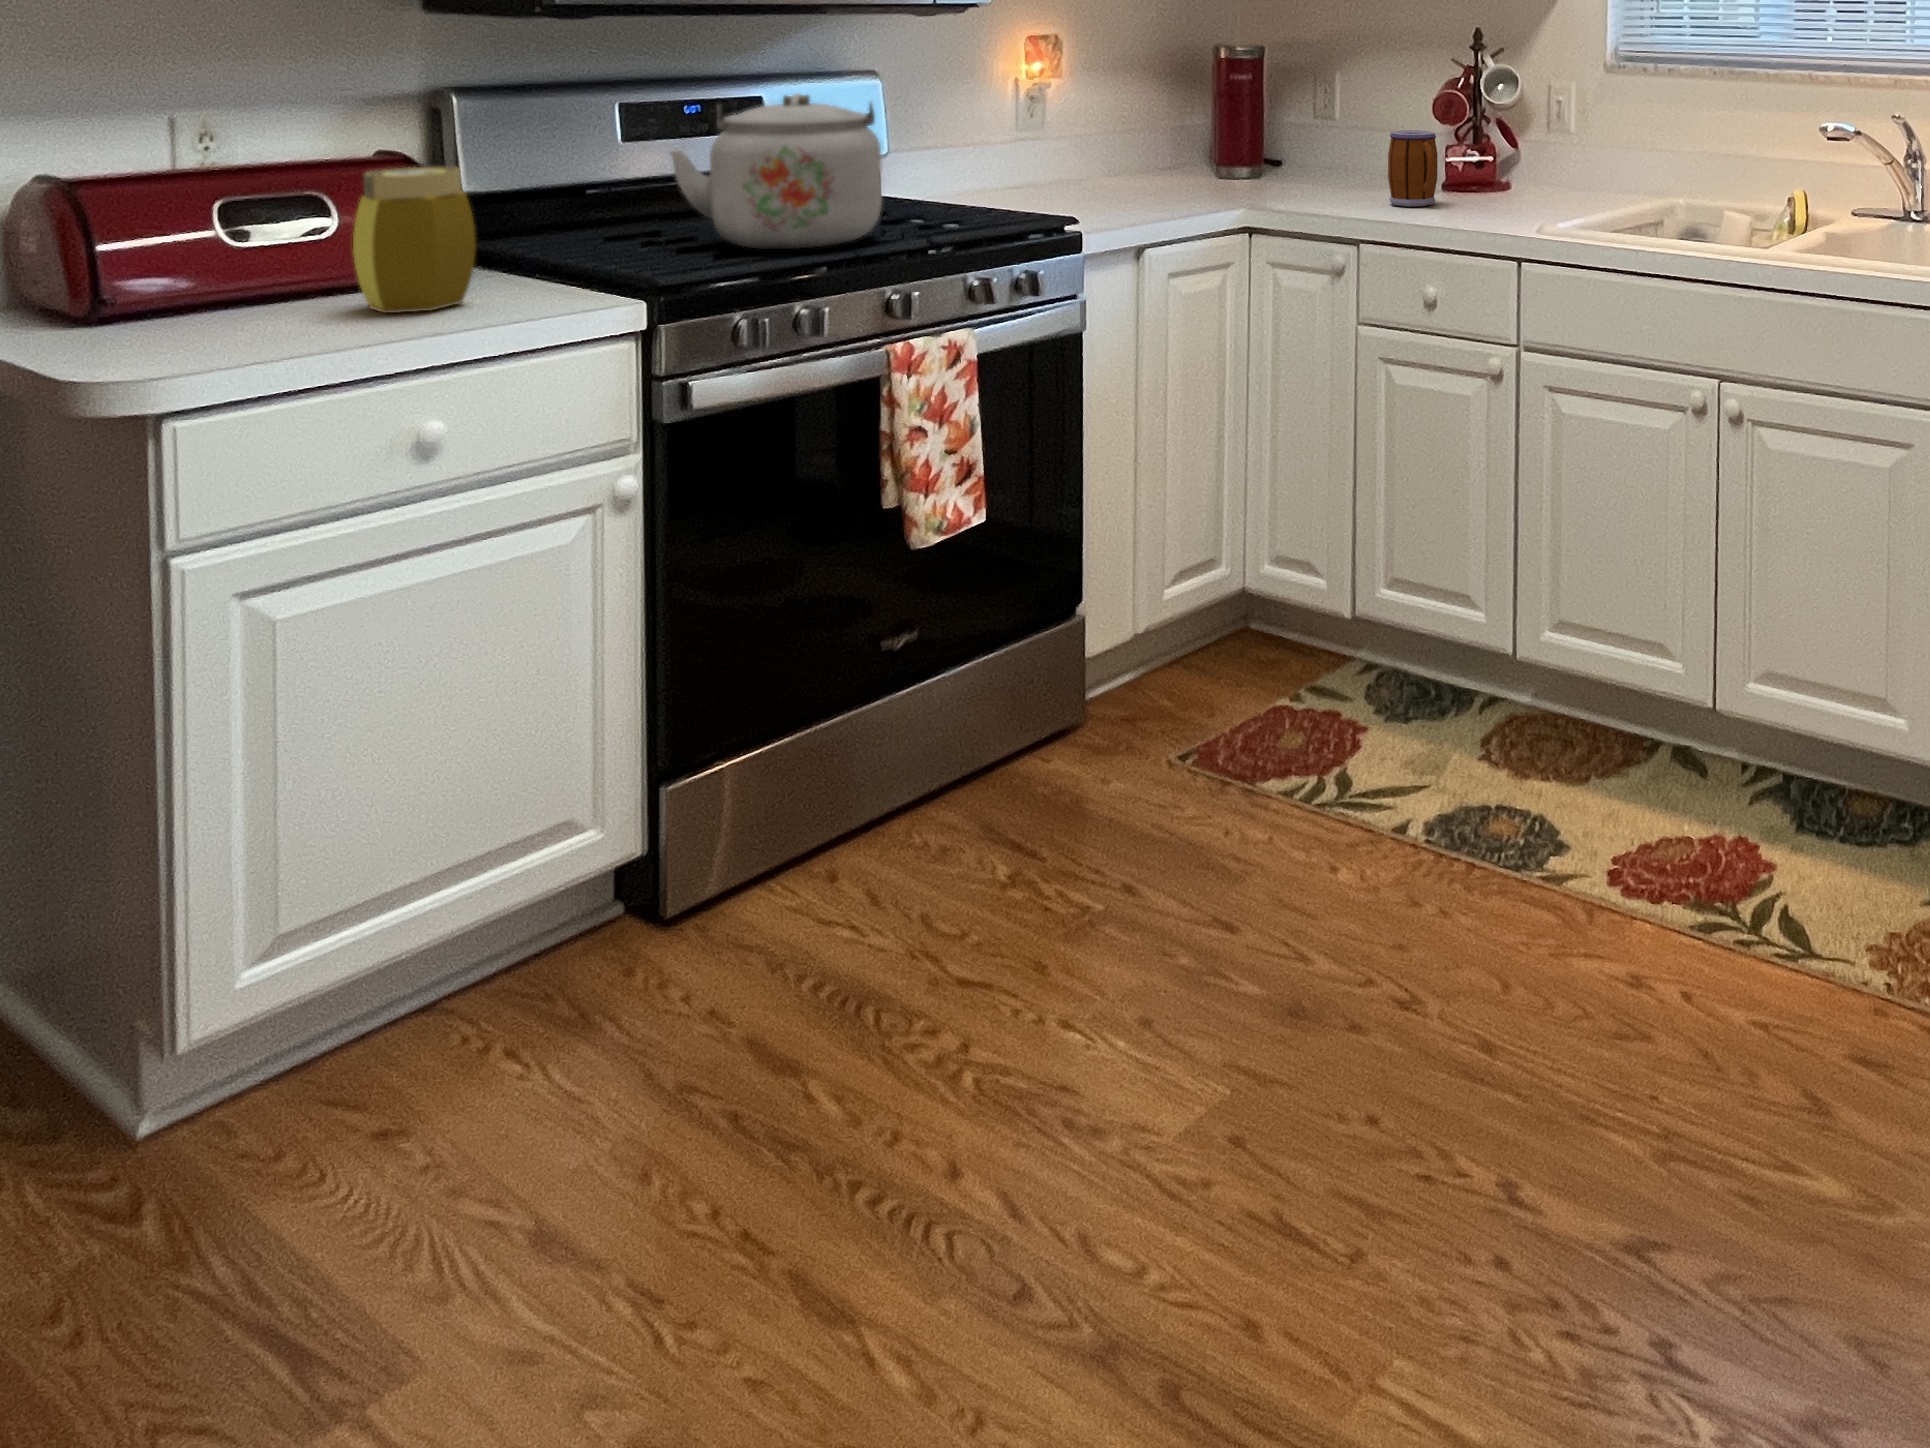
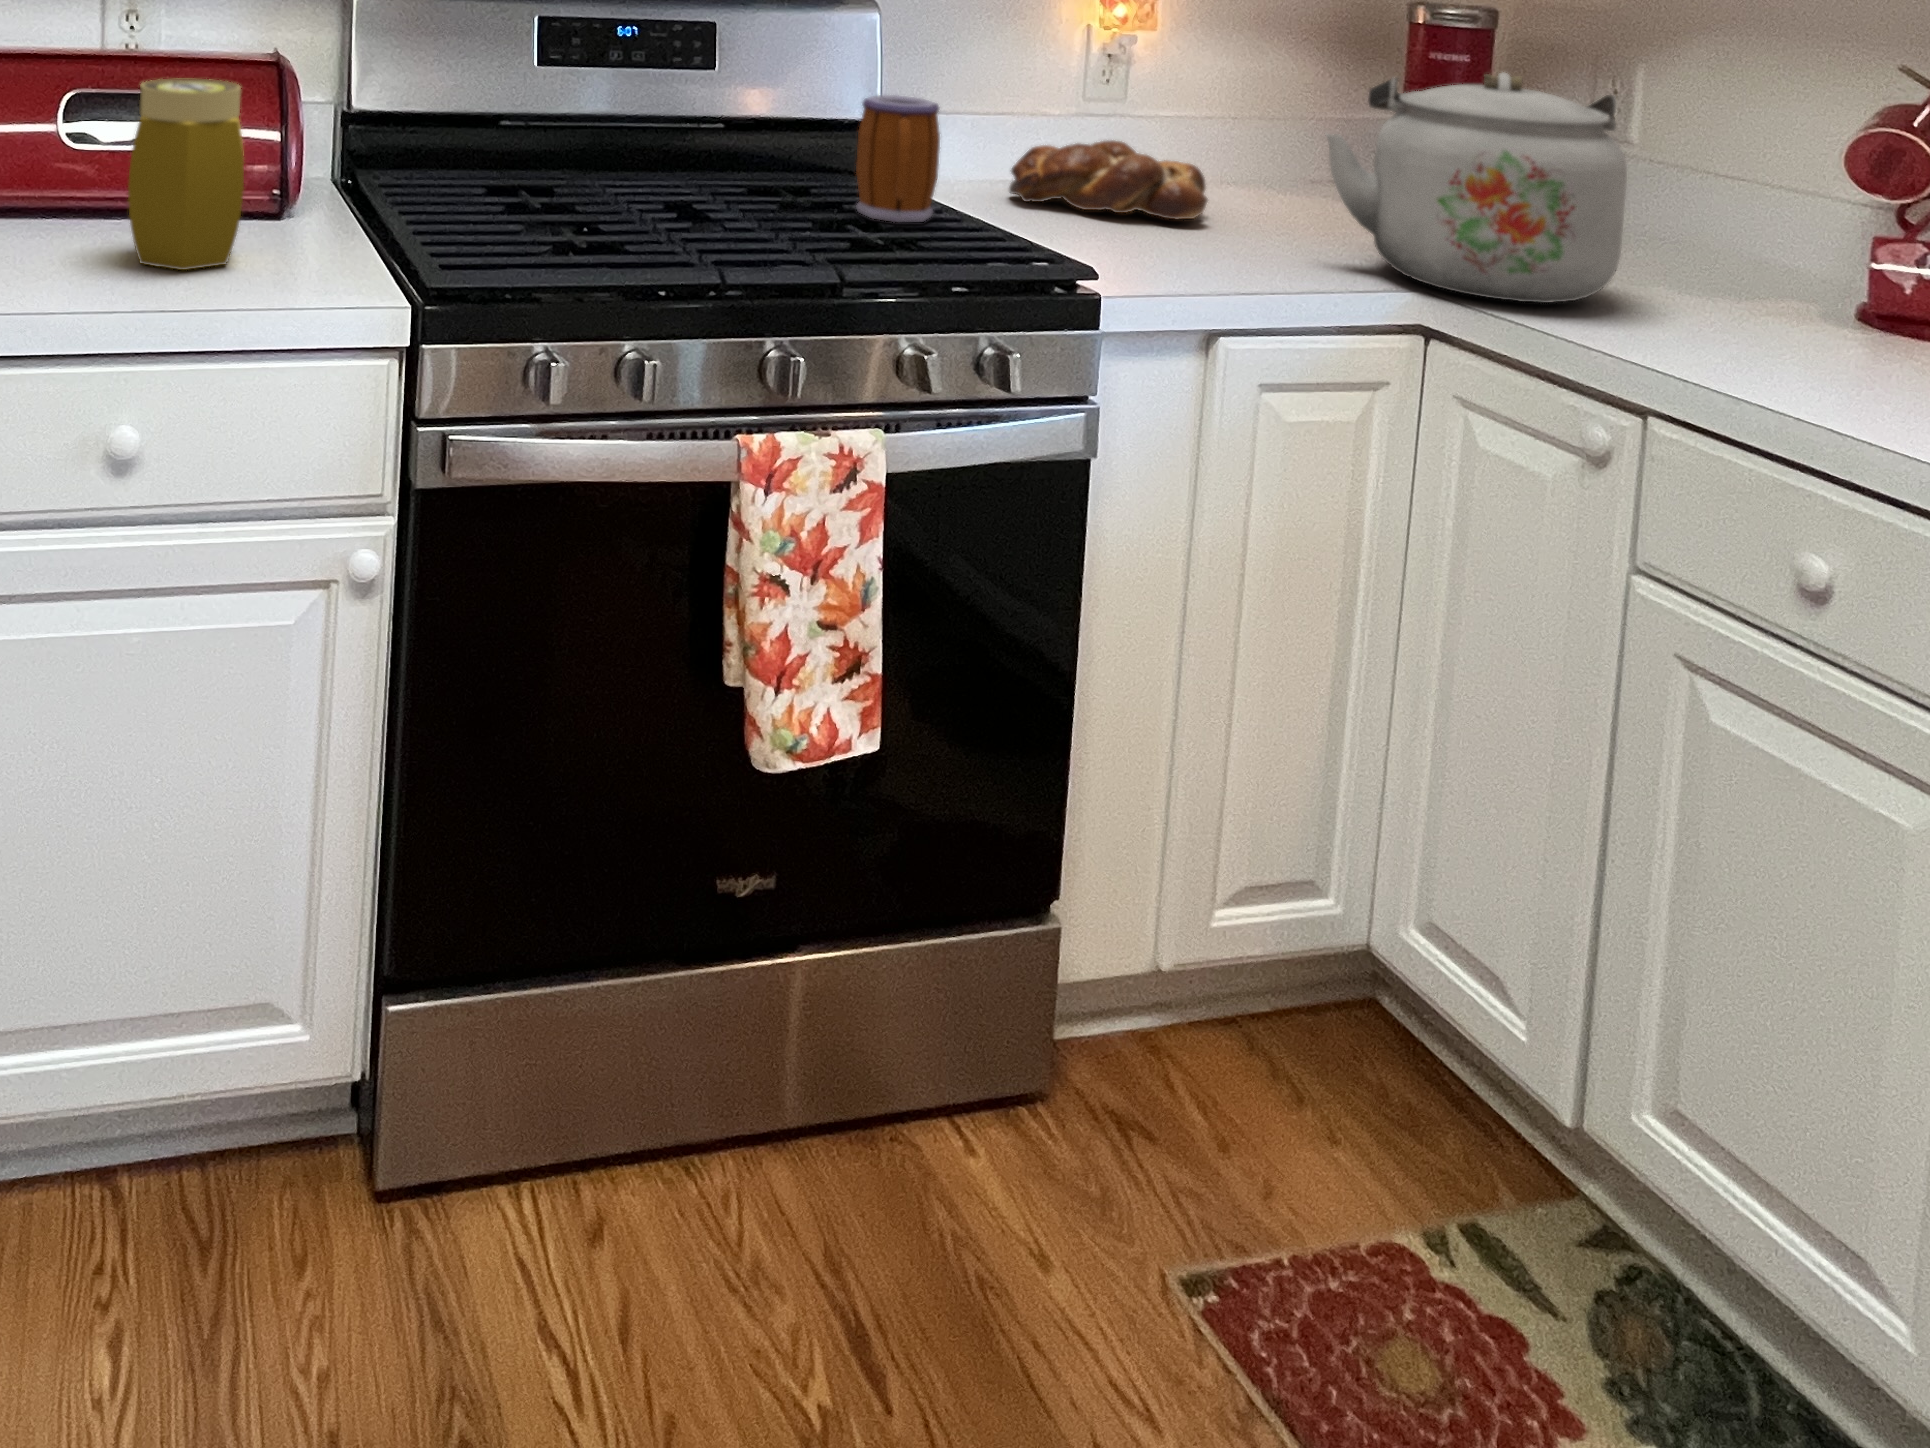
kettle: present [670,93,882,249] -> present [1326,73,1627,303]
mug: present [1388,130,1438,207] -> present [856,95,940,222]
bread loaf: none [984,150,1116,198] -> present [1009,140,1208,219]

